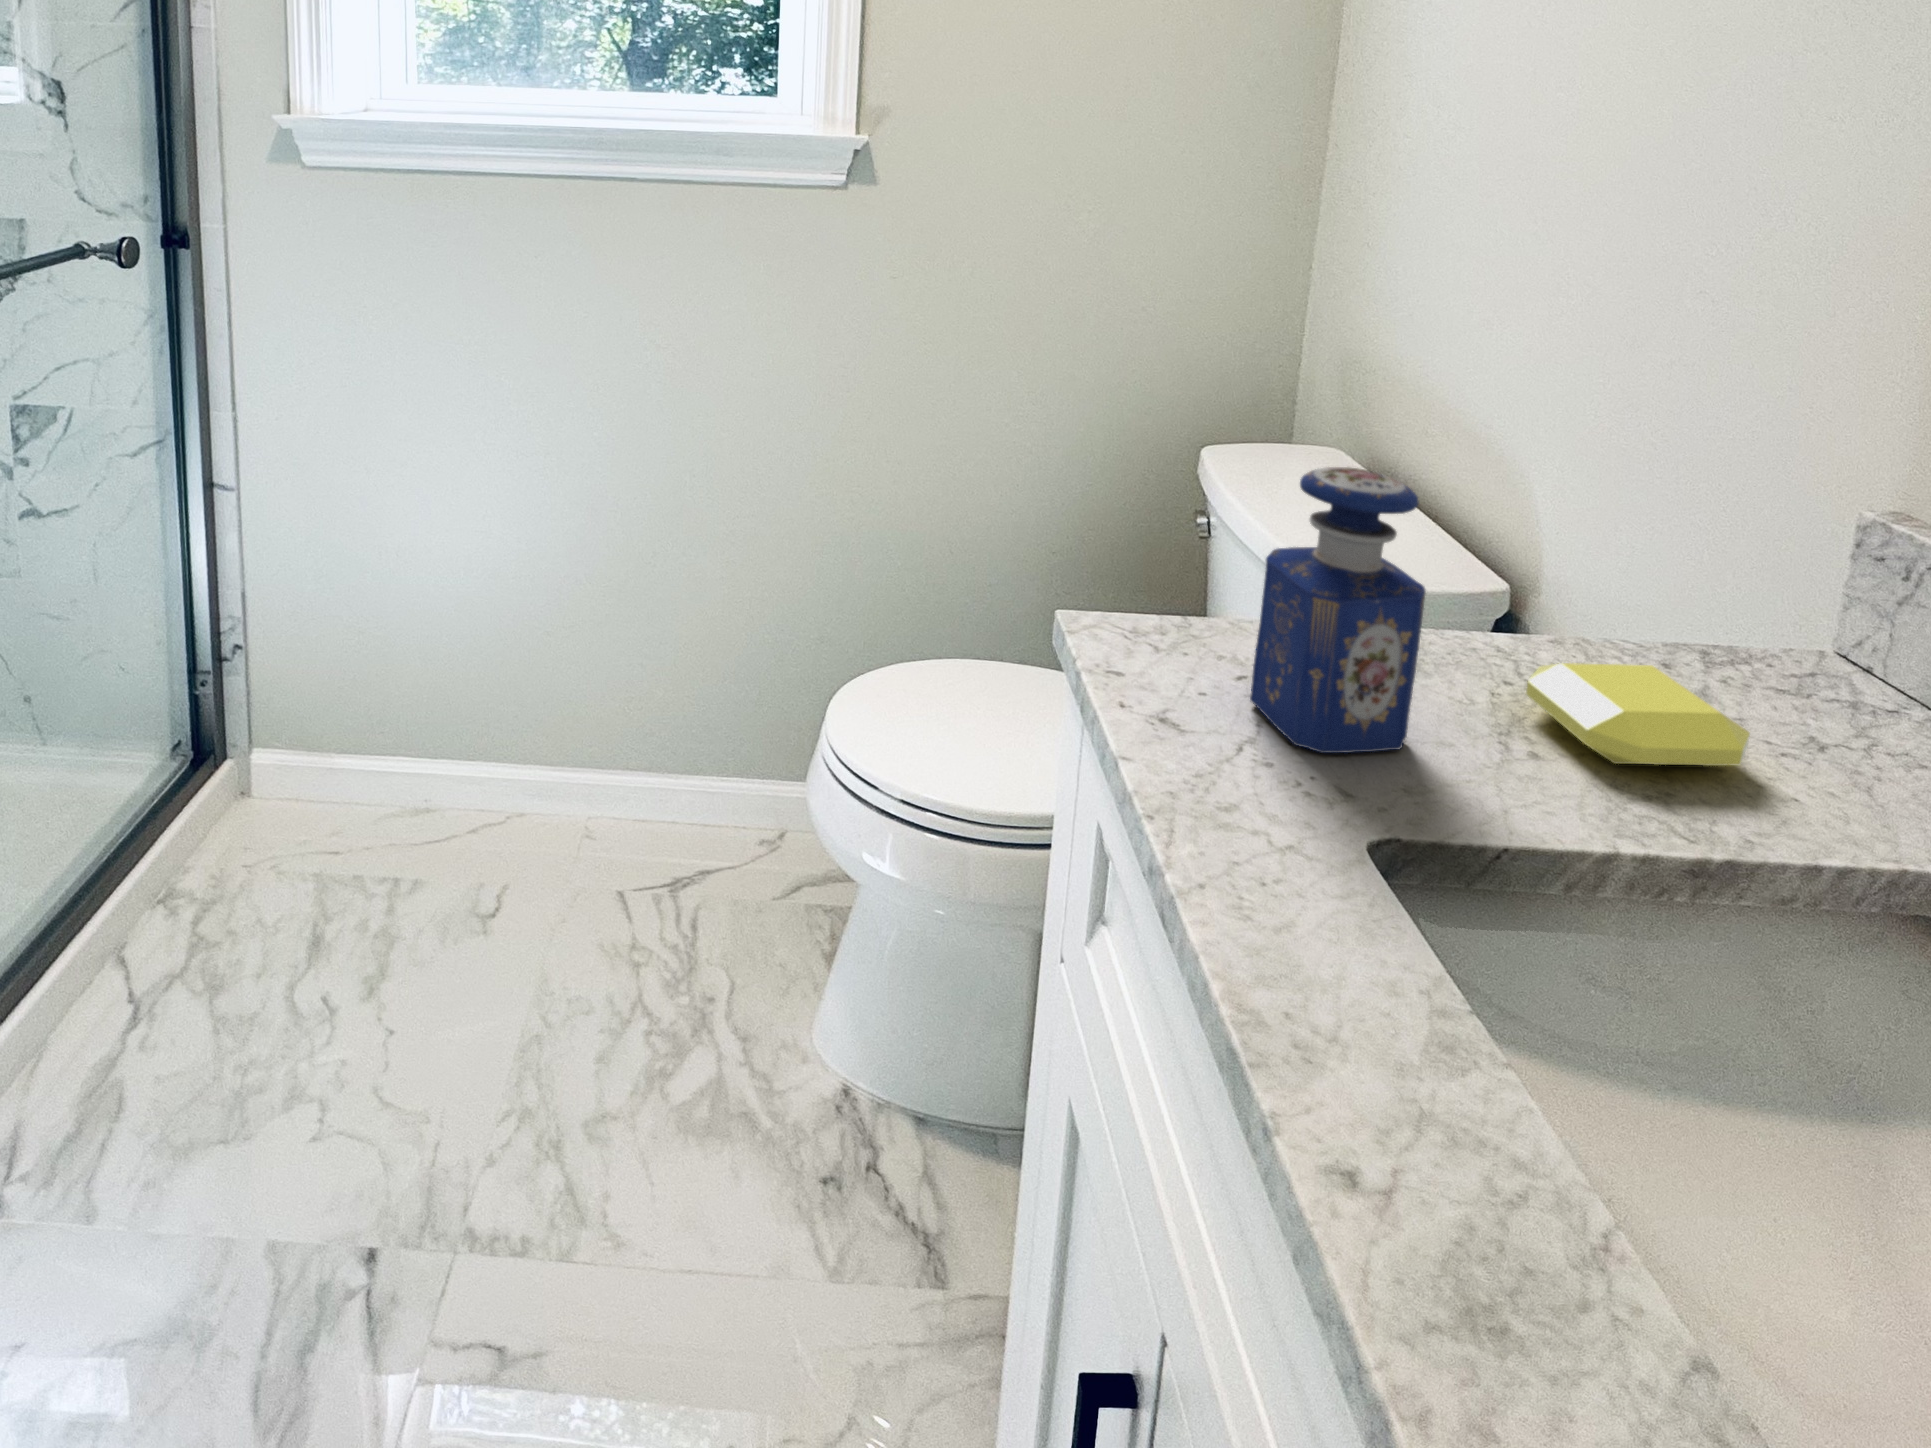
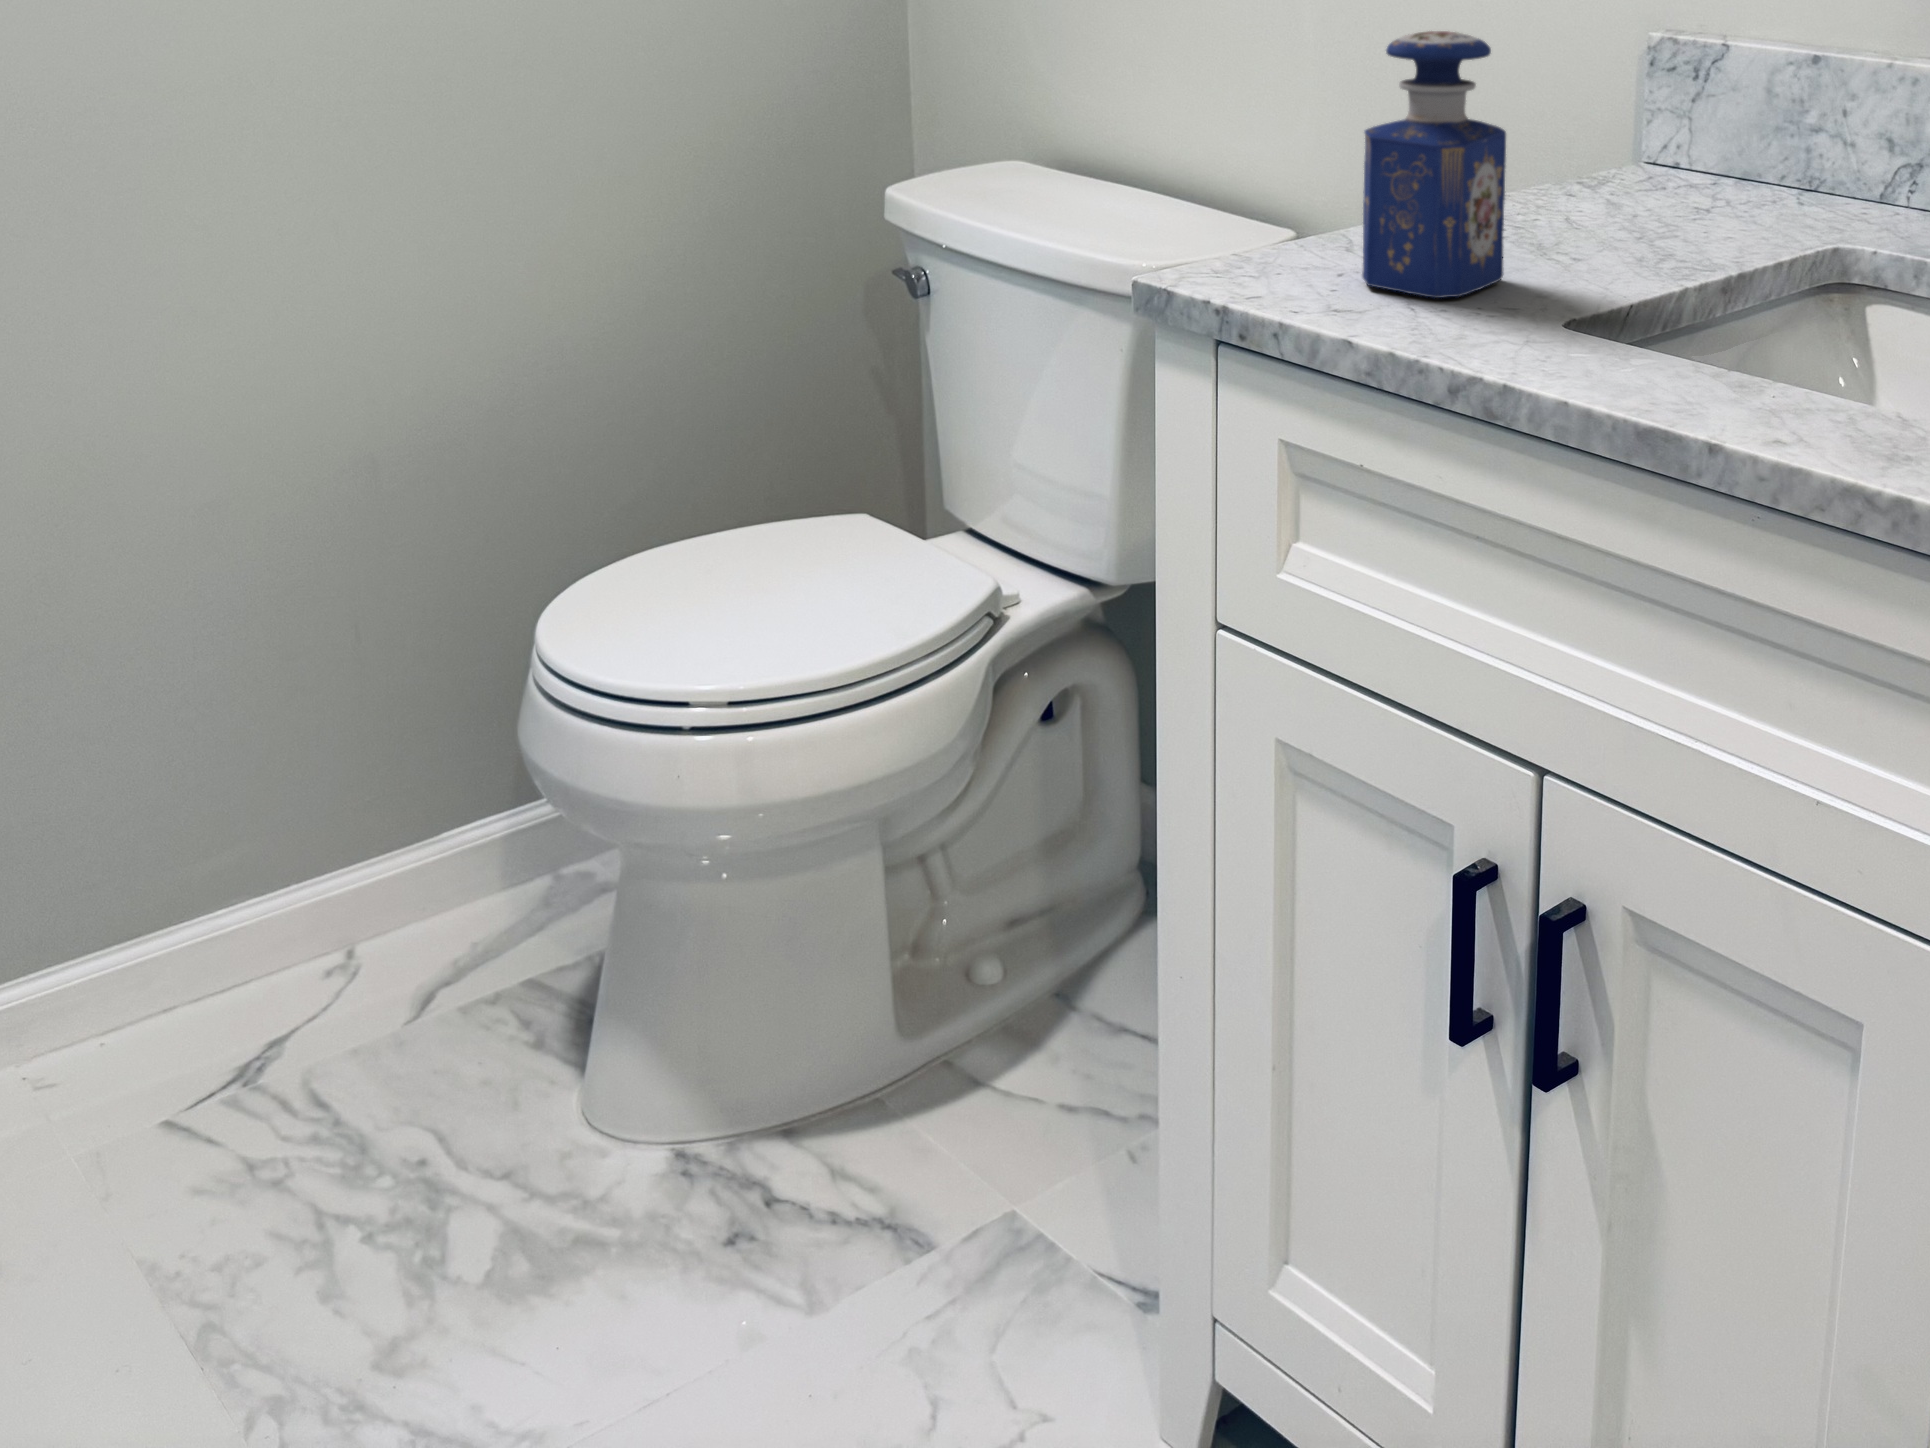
soap bar: present [1526,663,1750,766] -> none [1530,176,1698,250]

